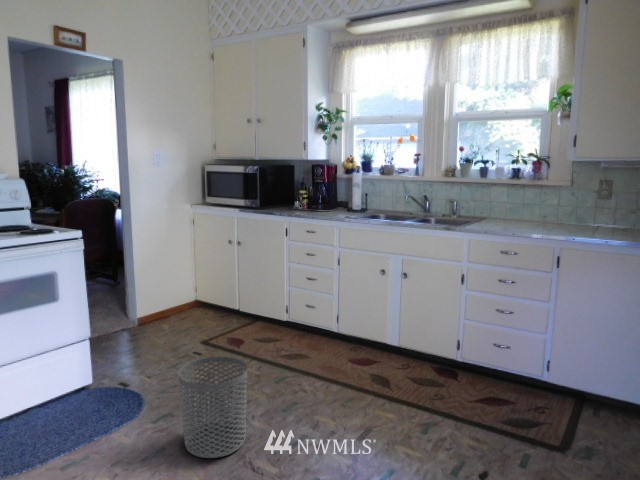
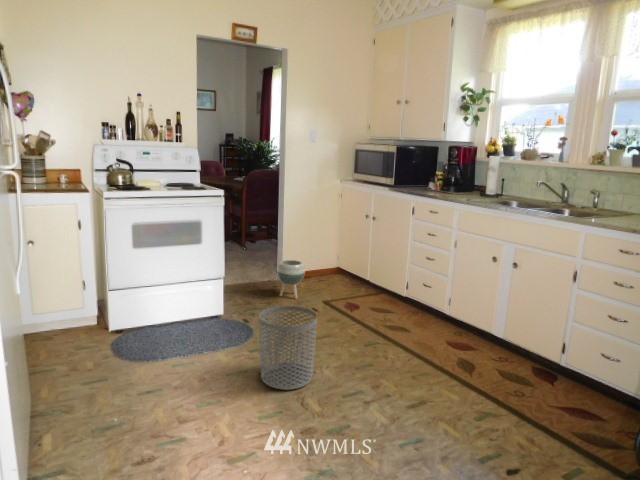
planter: none [142,301,176,346] -> present [277,260,305,299]

